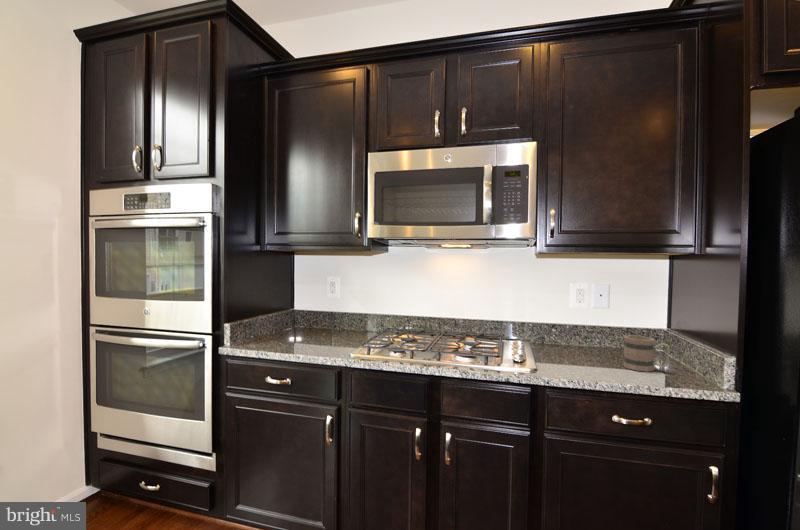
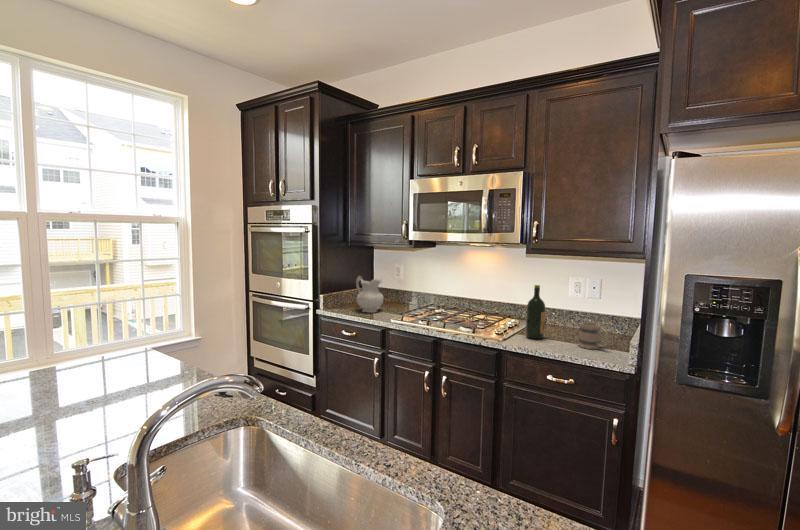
wine bottle: none [549,290,576,364] -> present [526,285,546,339]
ceramic pitcher: none [283,292,326,345] -> present [356,276,384,313]

